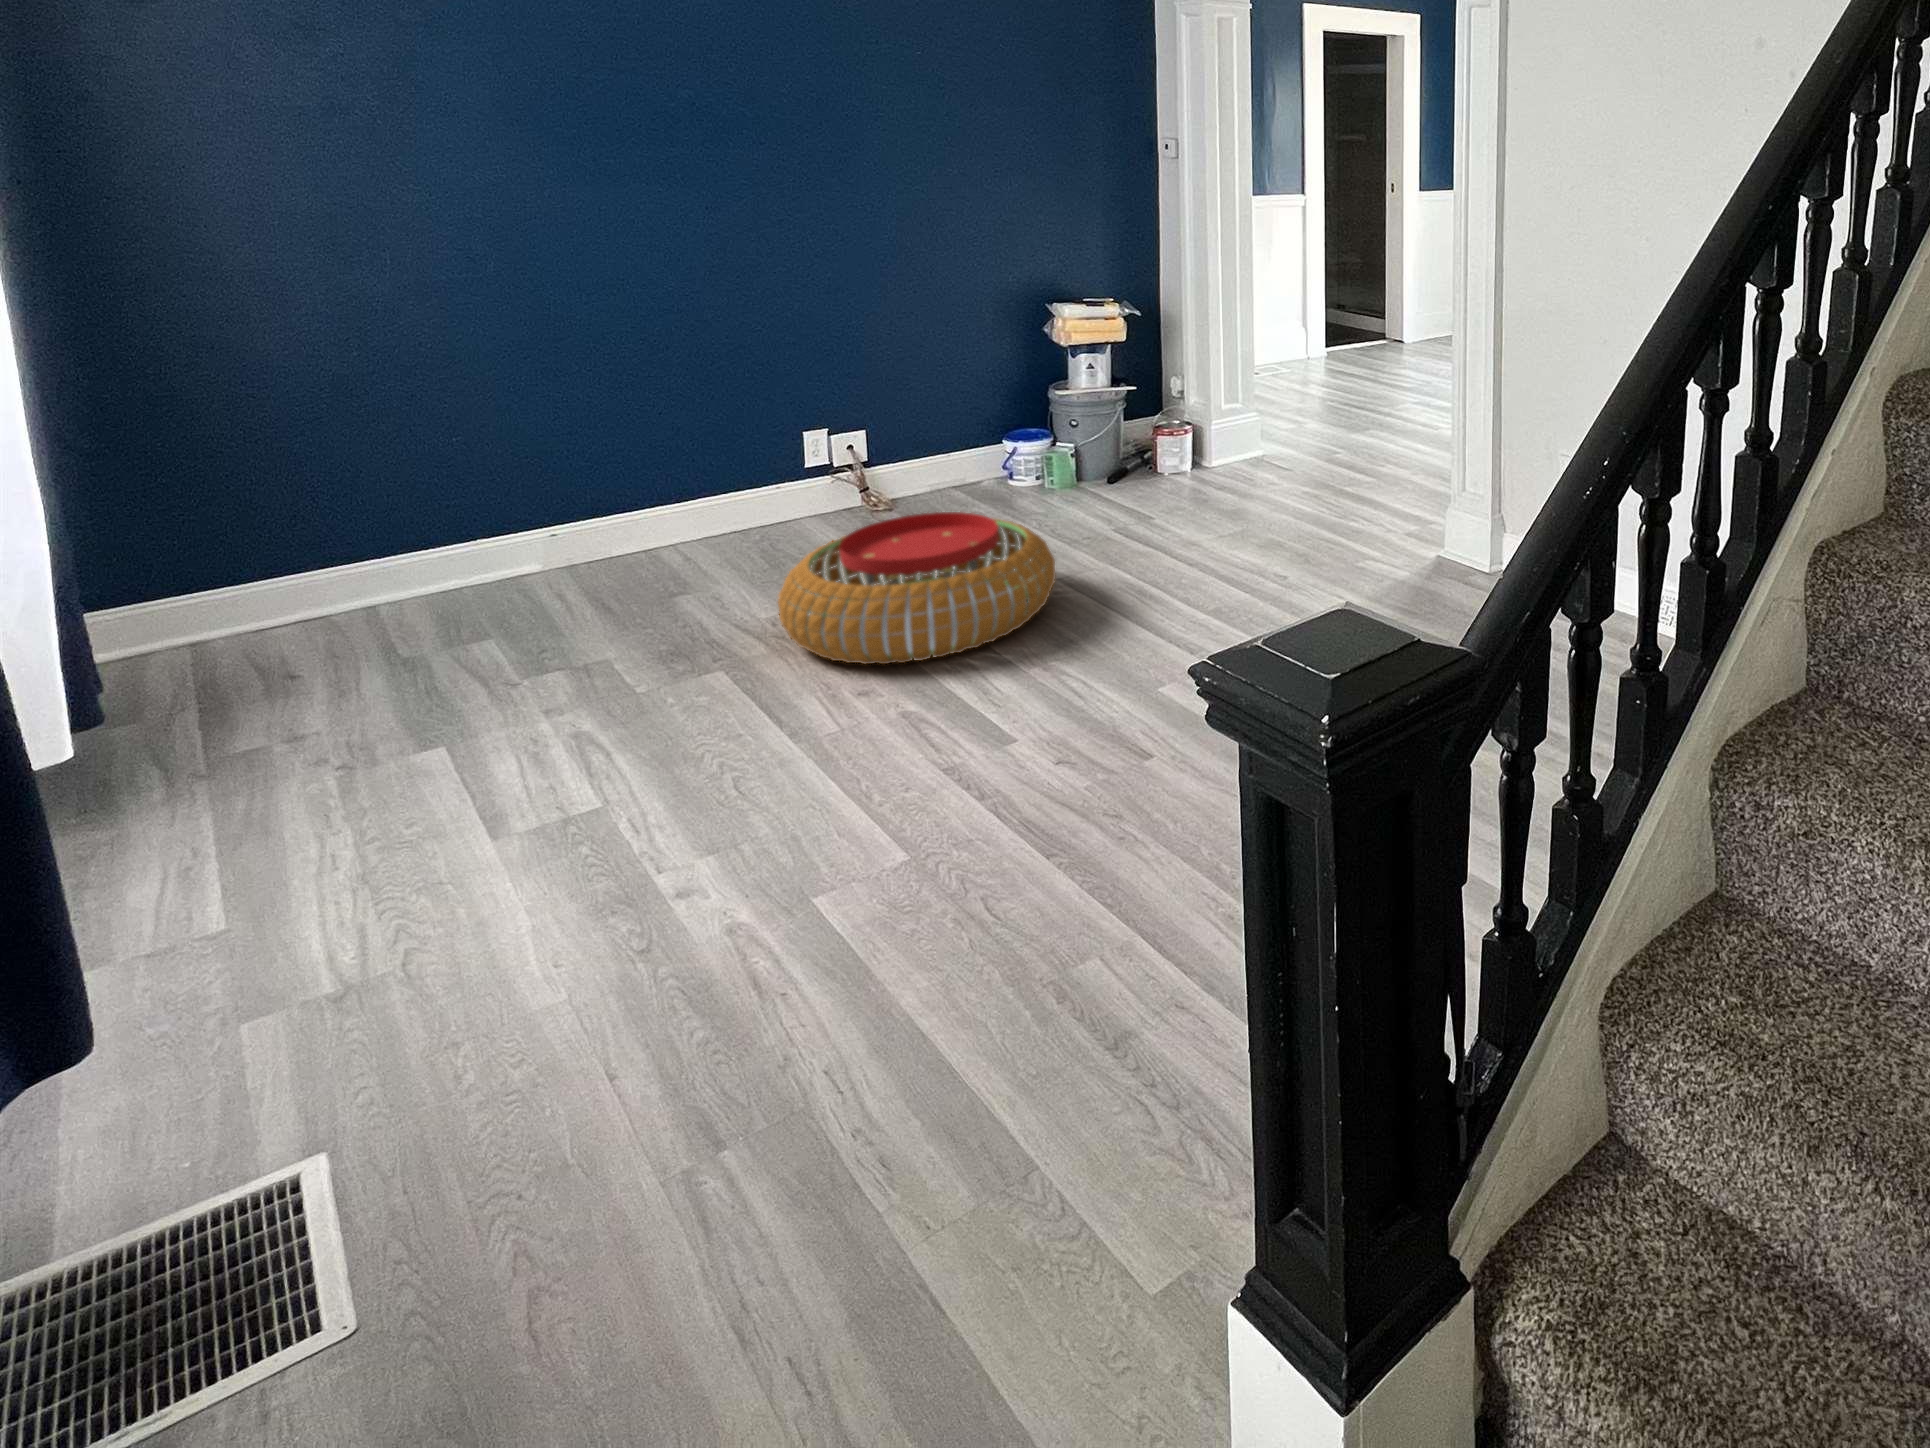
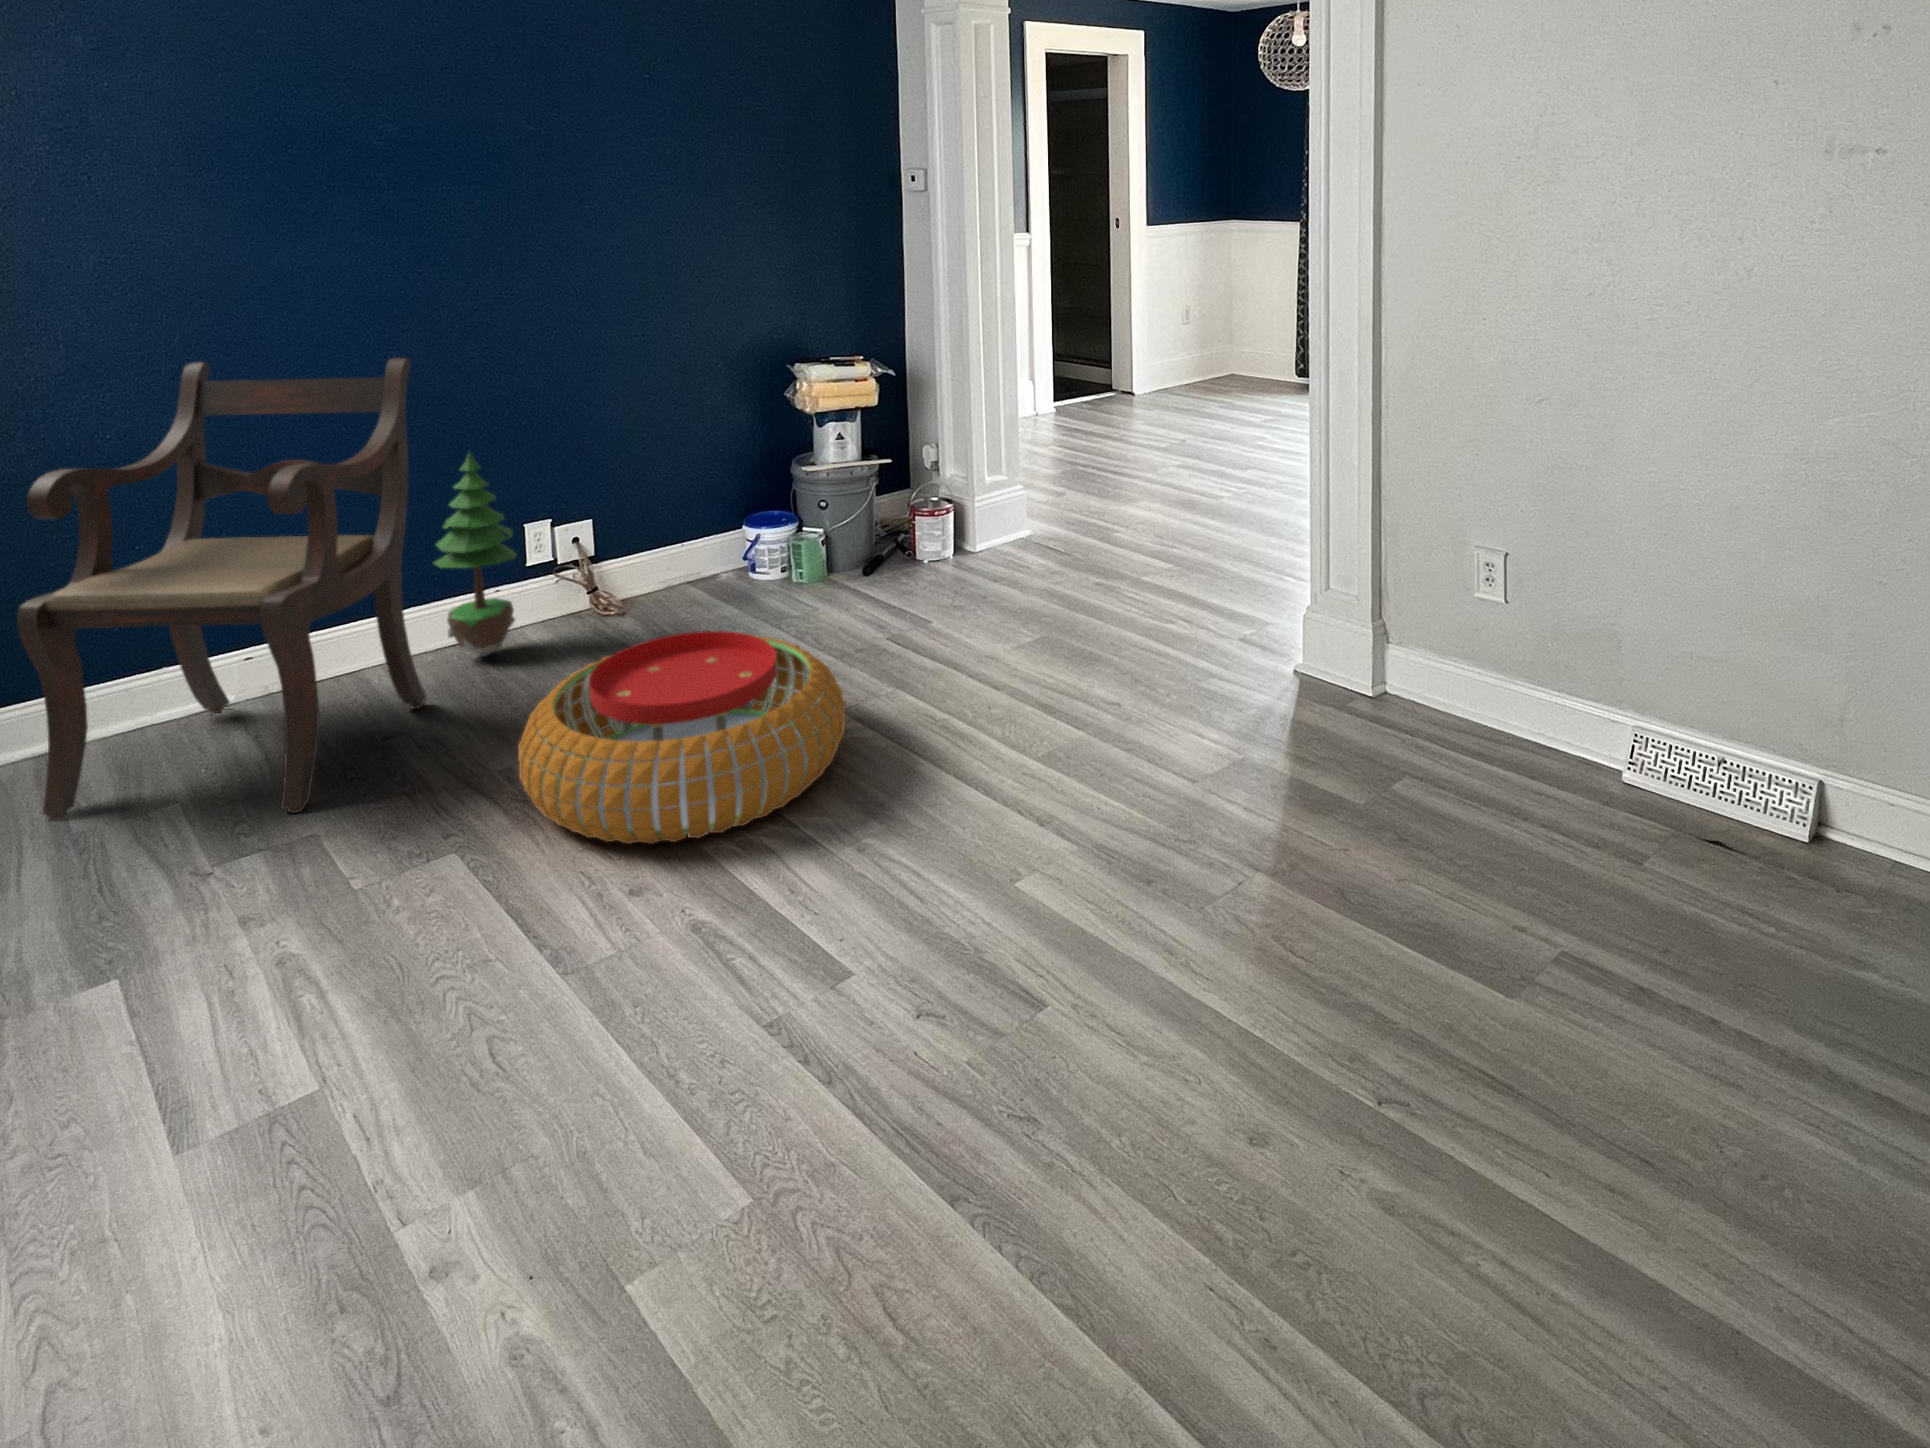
armchair: none [347,285,708,652] -> present [17,358,427,819]
potted tree: none [715,366,792,541] -> present [434,453,516,657]

